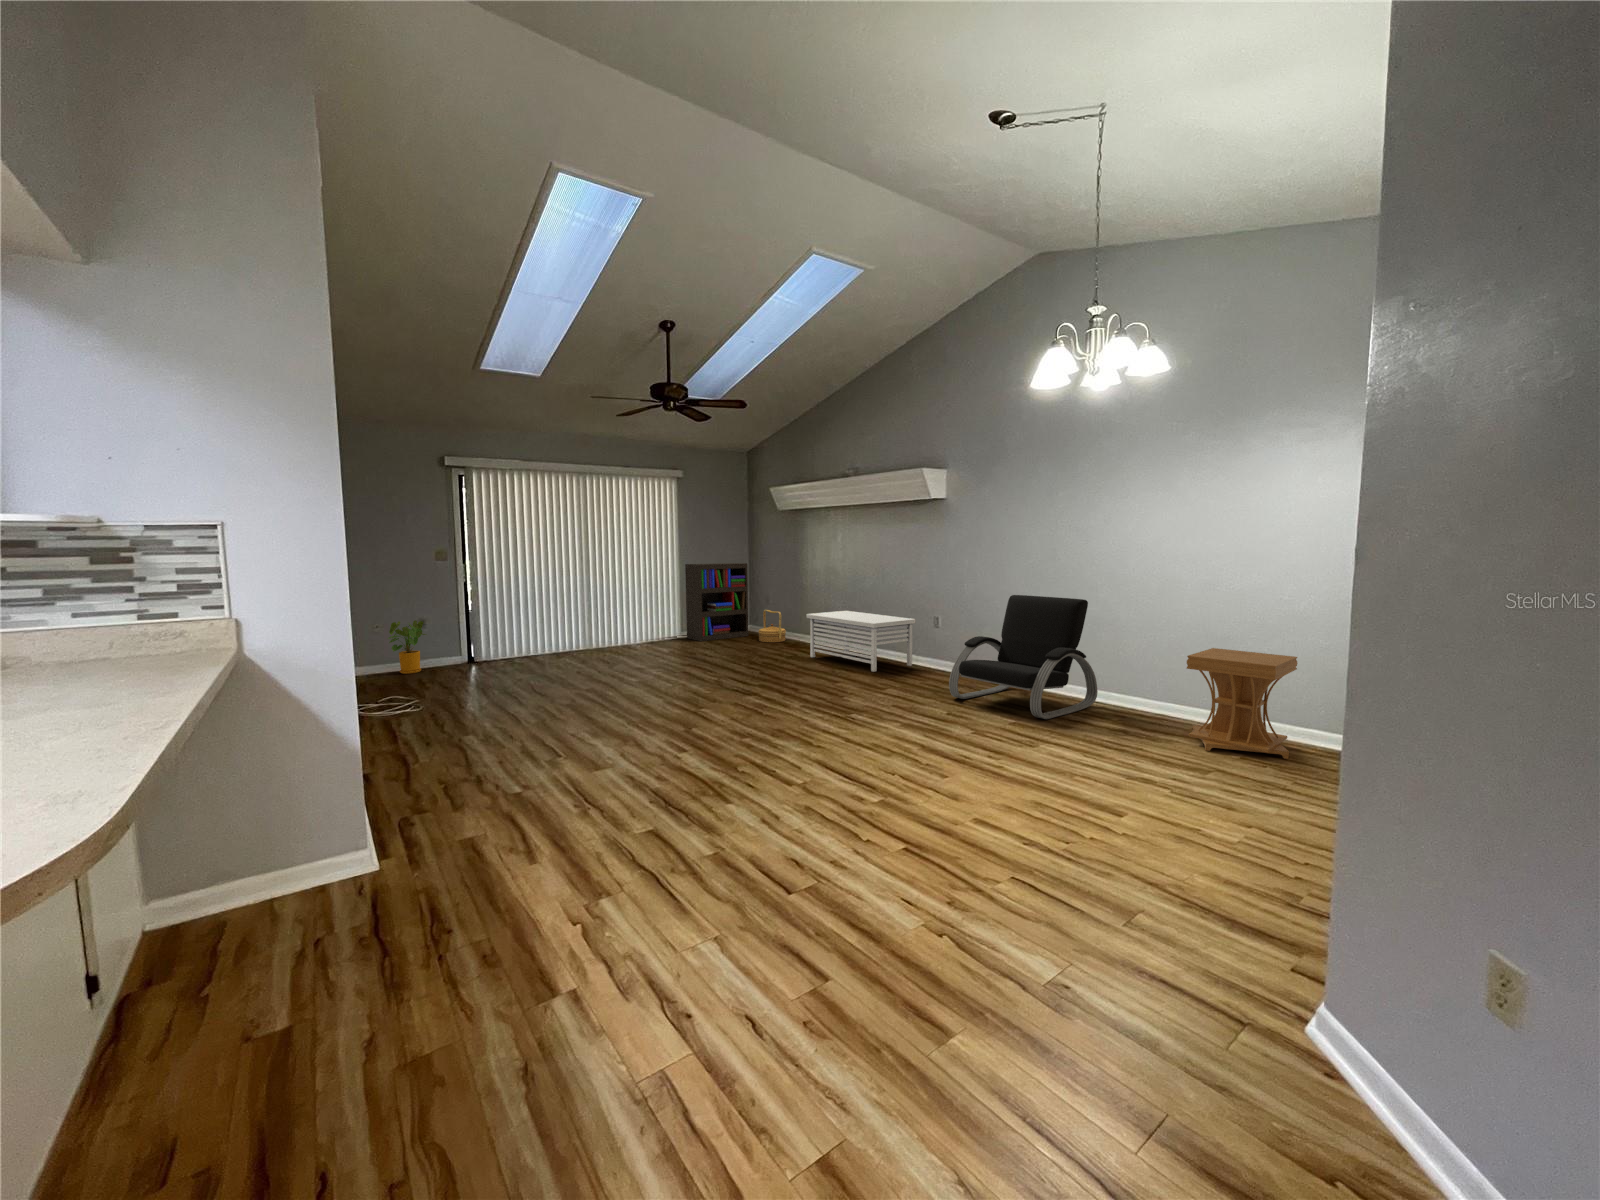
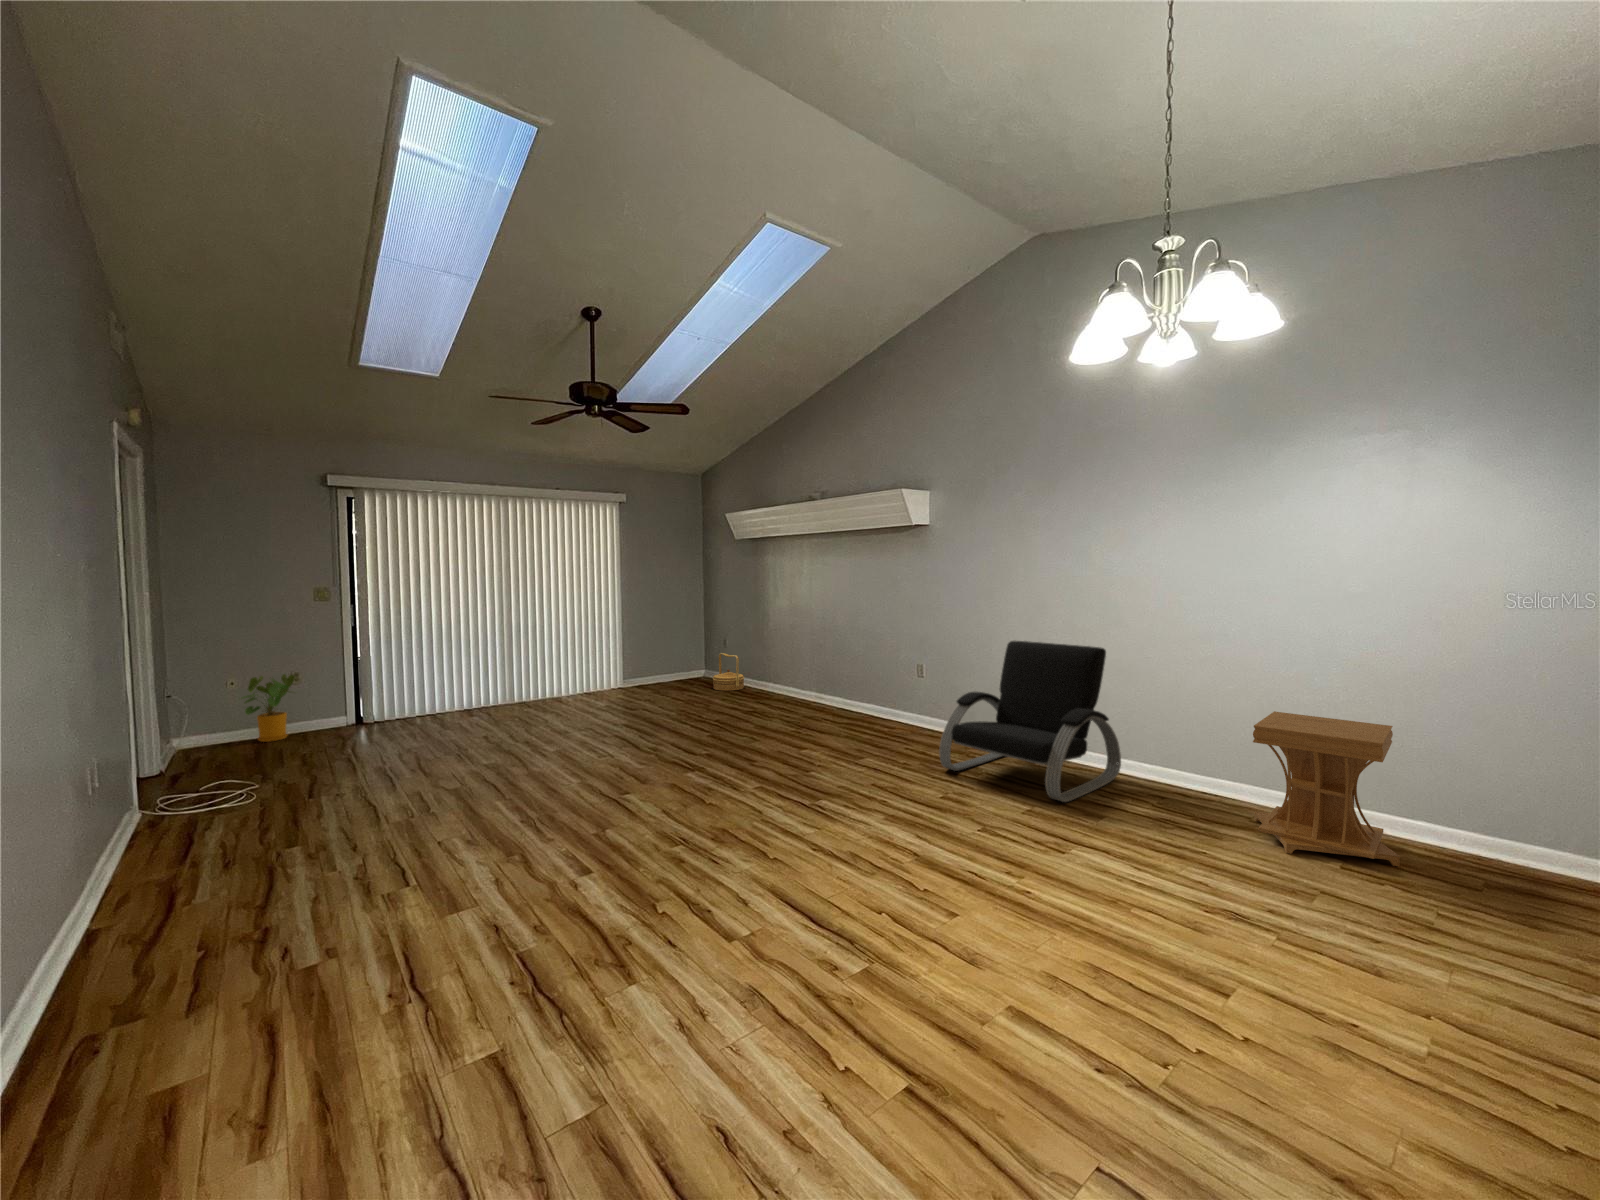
bookshelf: present [685,563,748,641] -> none [630,600,702,690]
storage bench: present [806,611,916,672] -> none [766,655,893,731]

